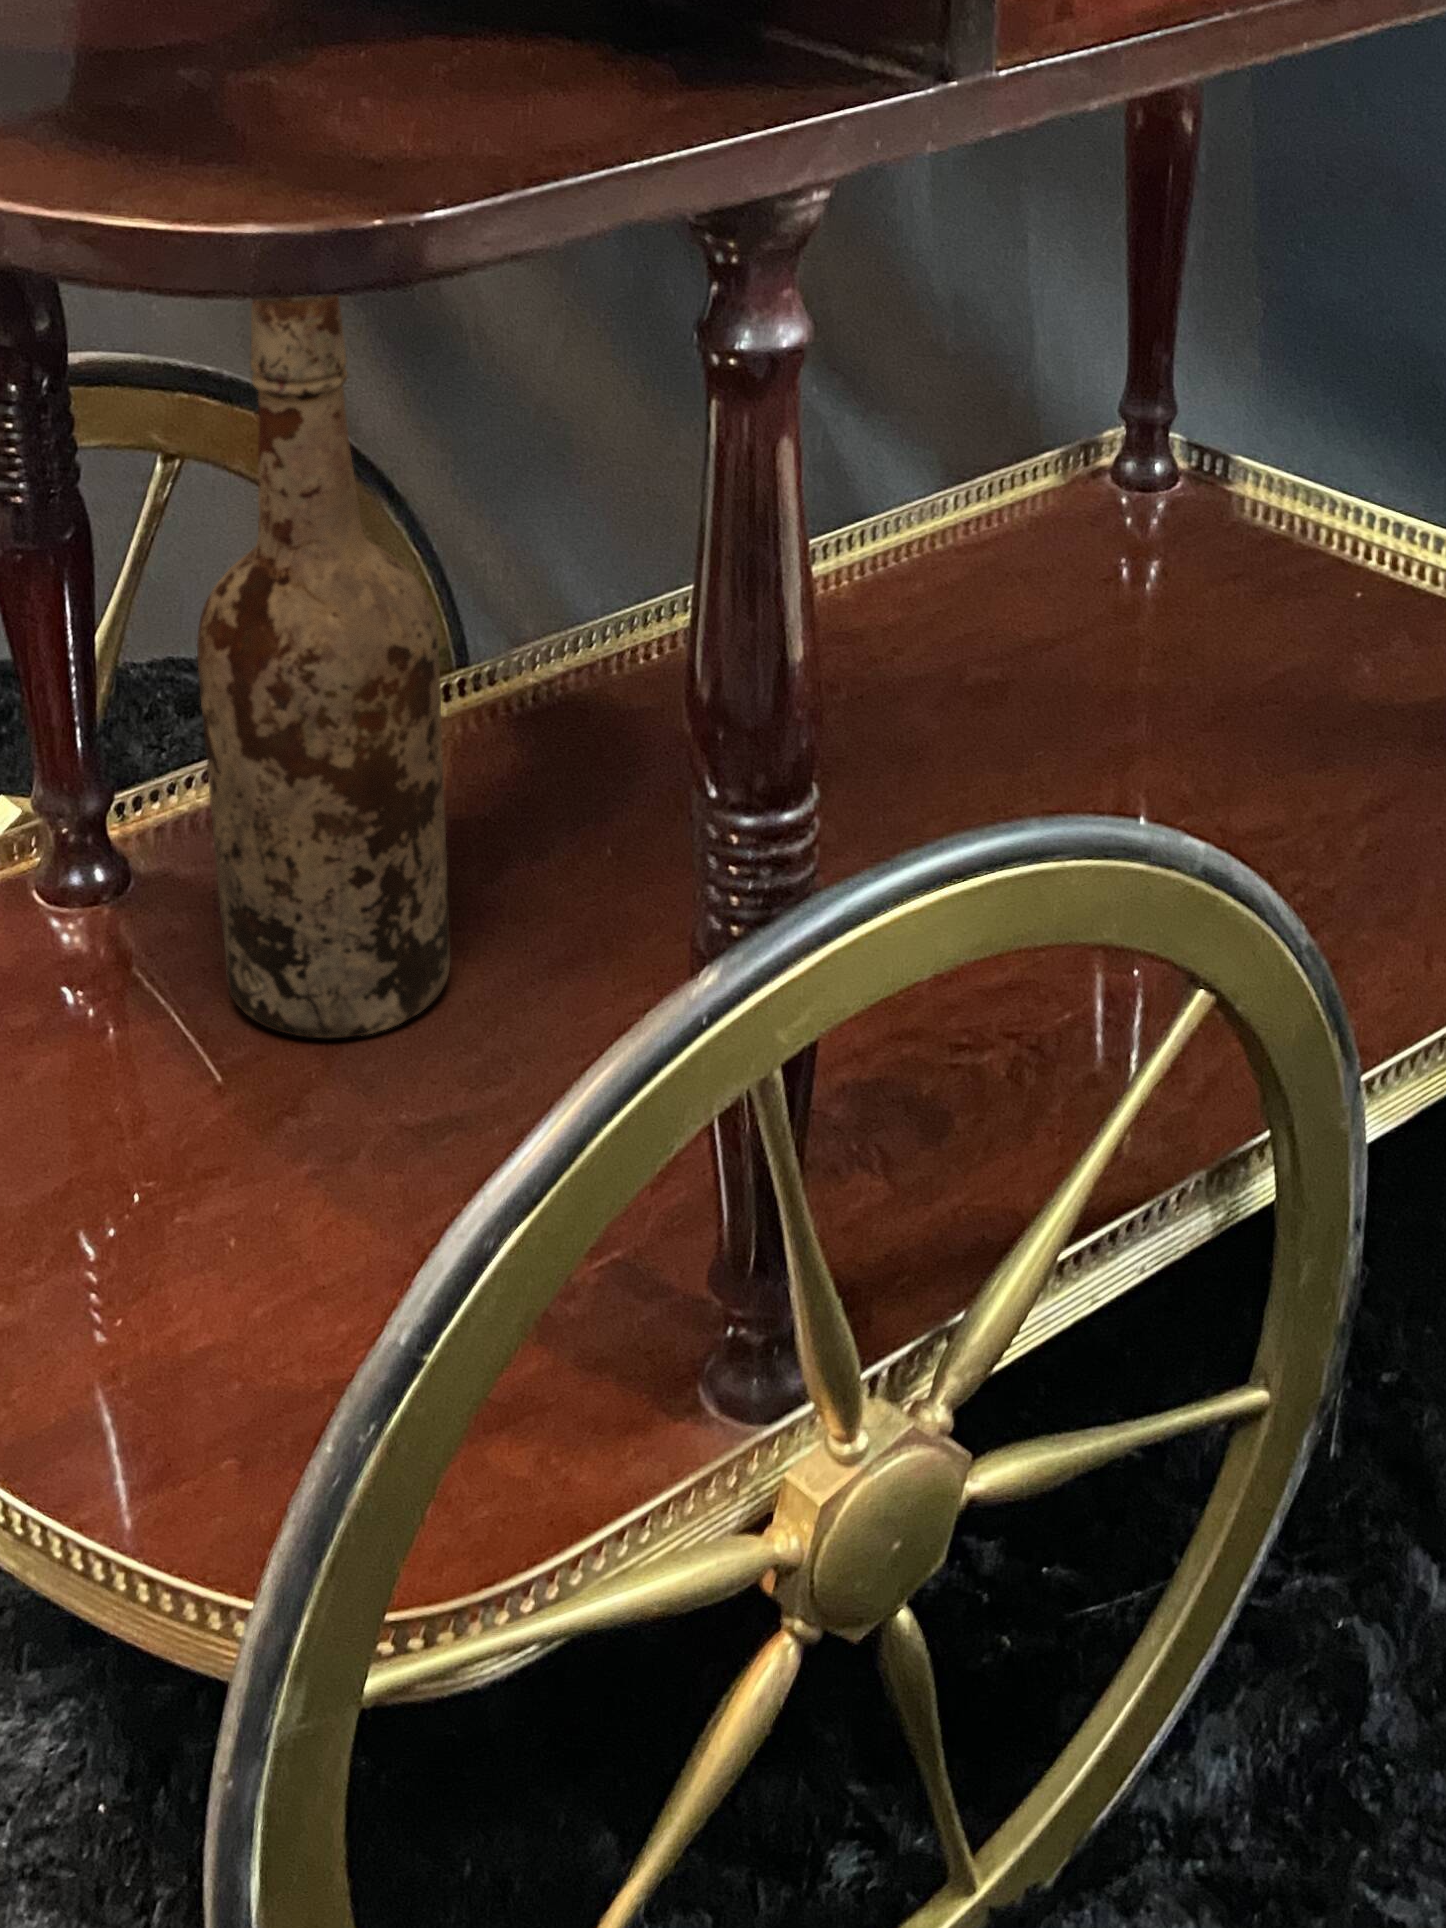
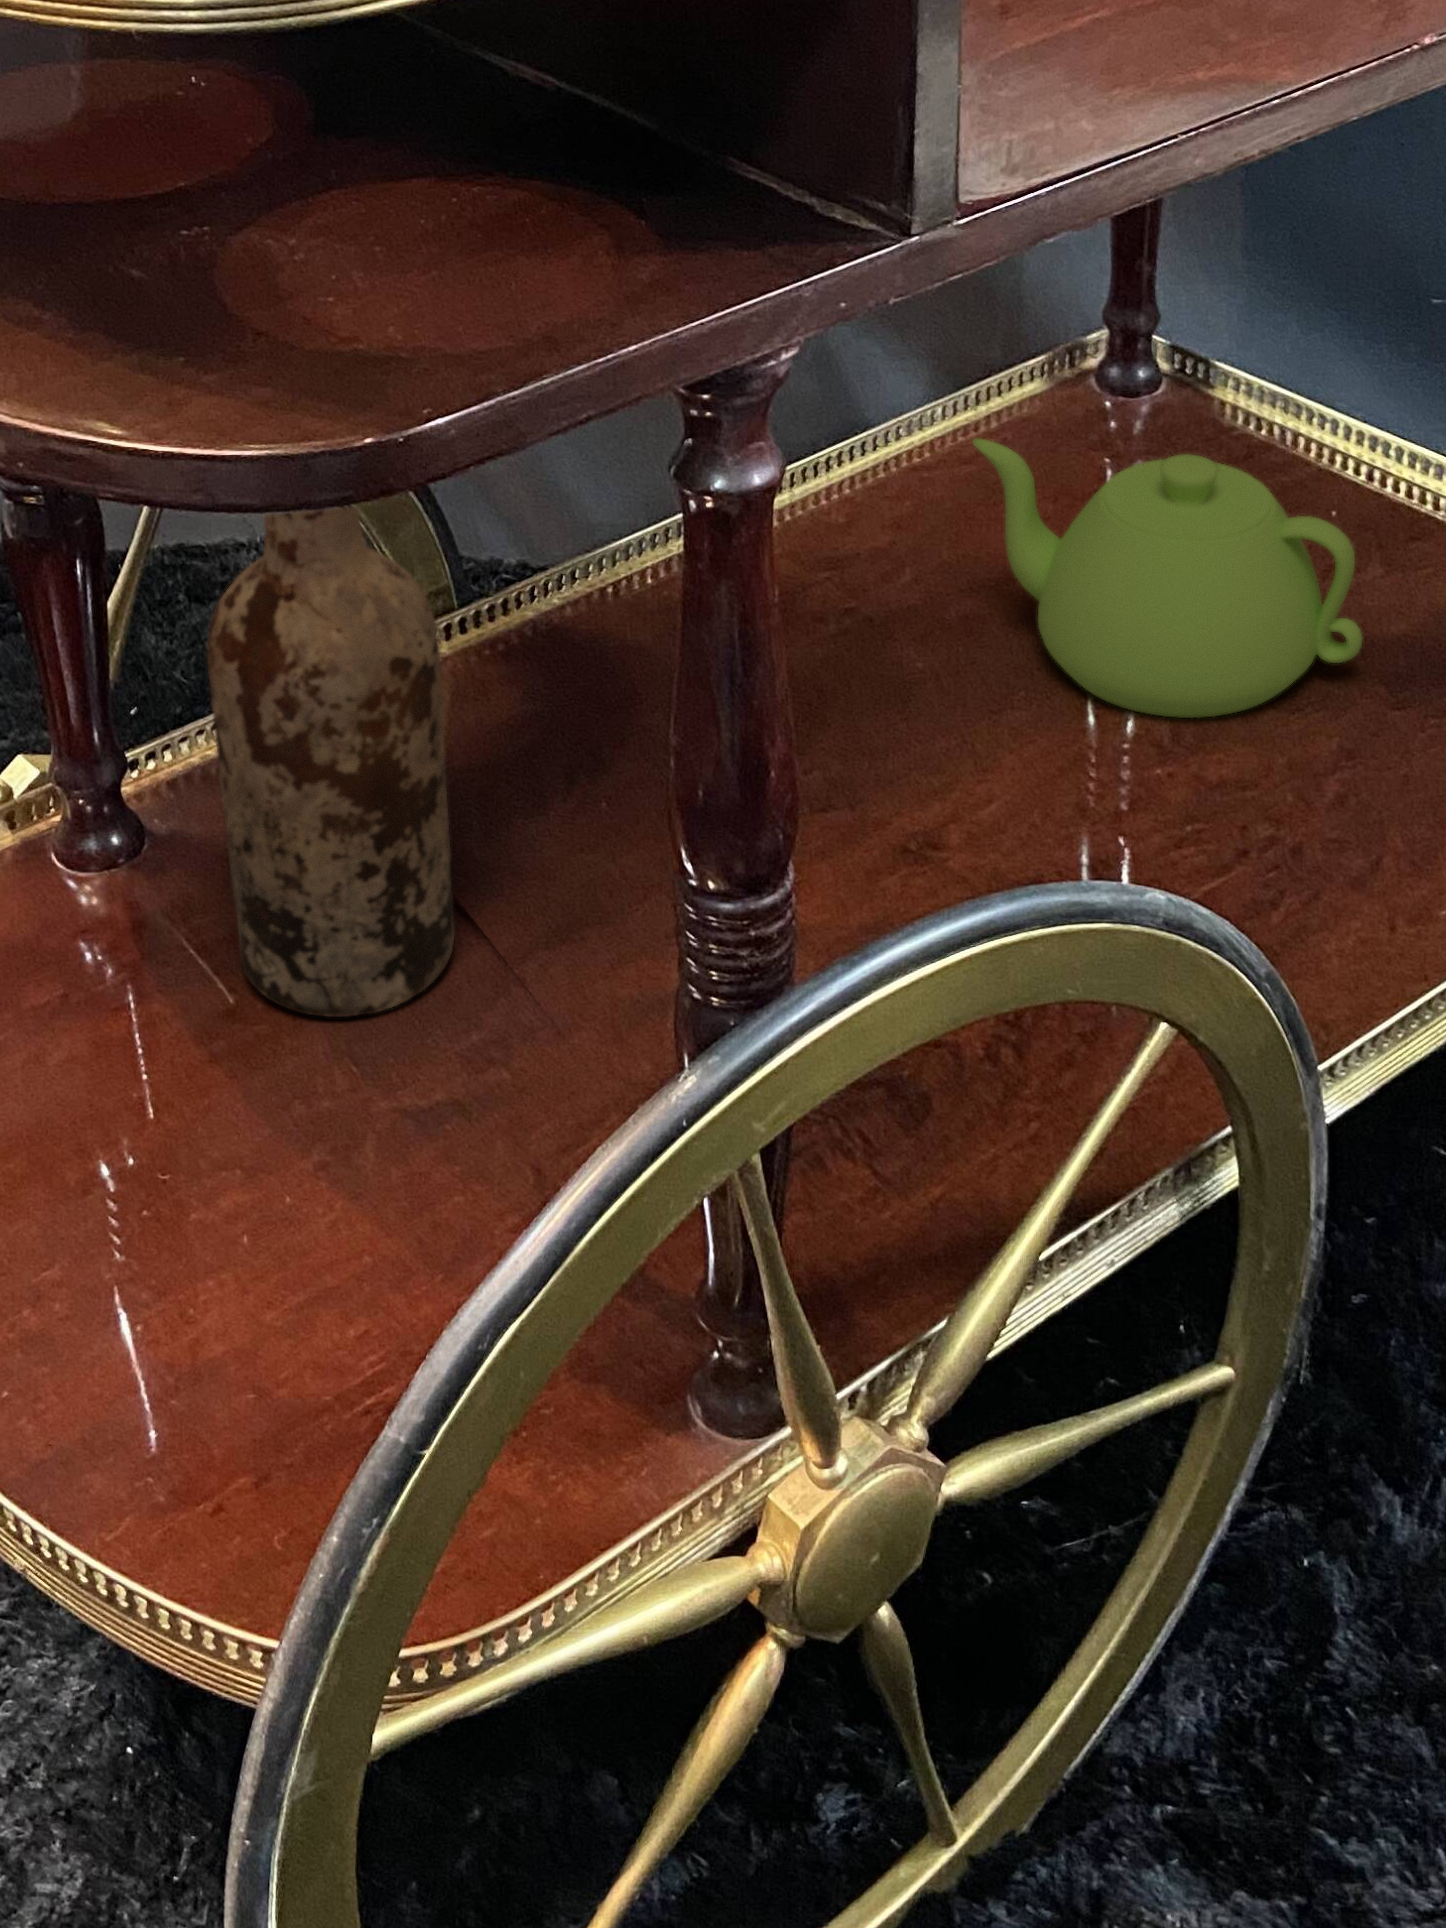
teapot: none [986,489,1389,773] -> present [973,439,1362,718]

